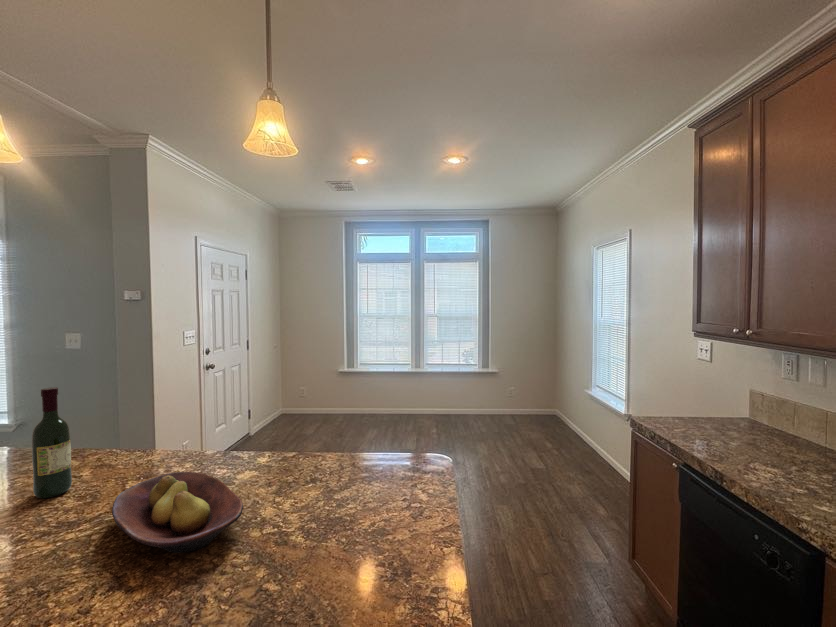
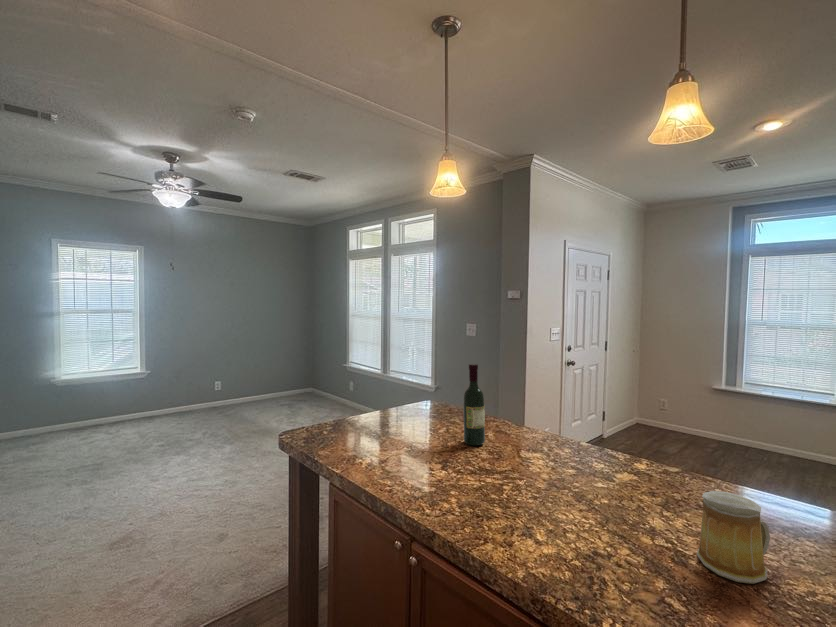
mug: none [296,465,346,539] -> present [697,491,770,584]
fruit bowl: present [112,472,243,553] -> none [517,452,632,531]

